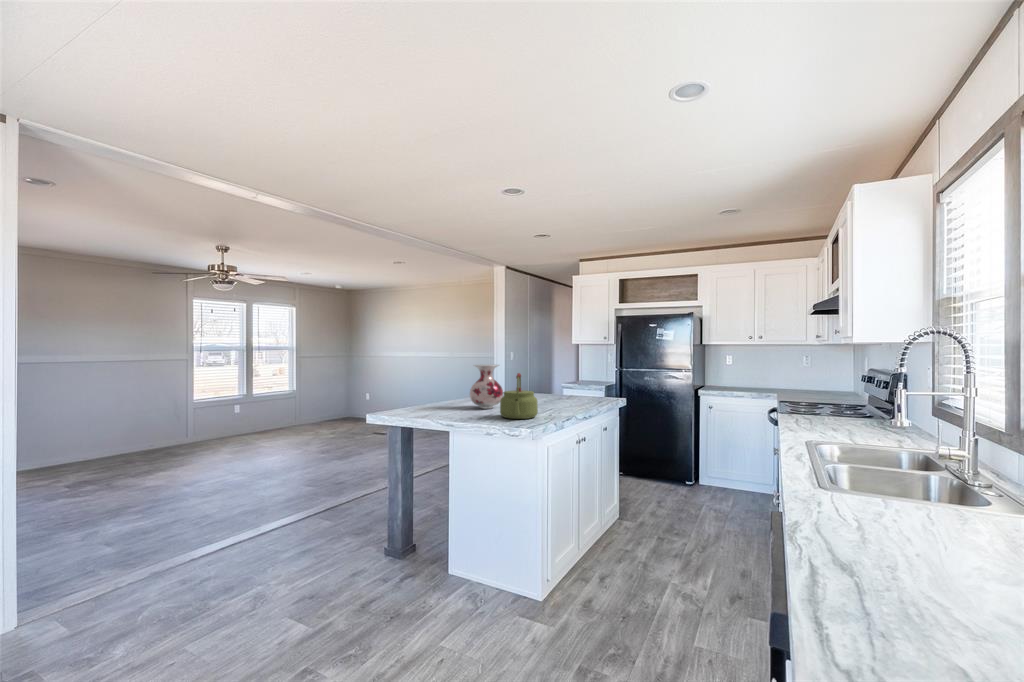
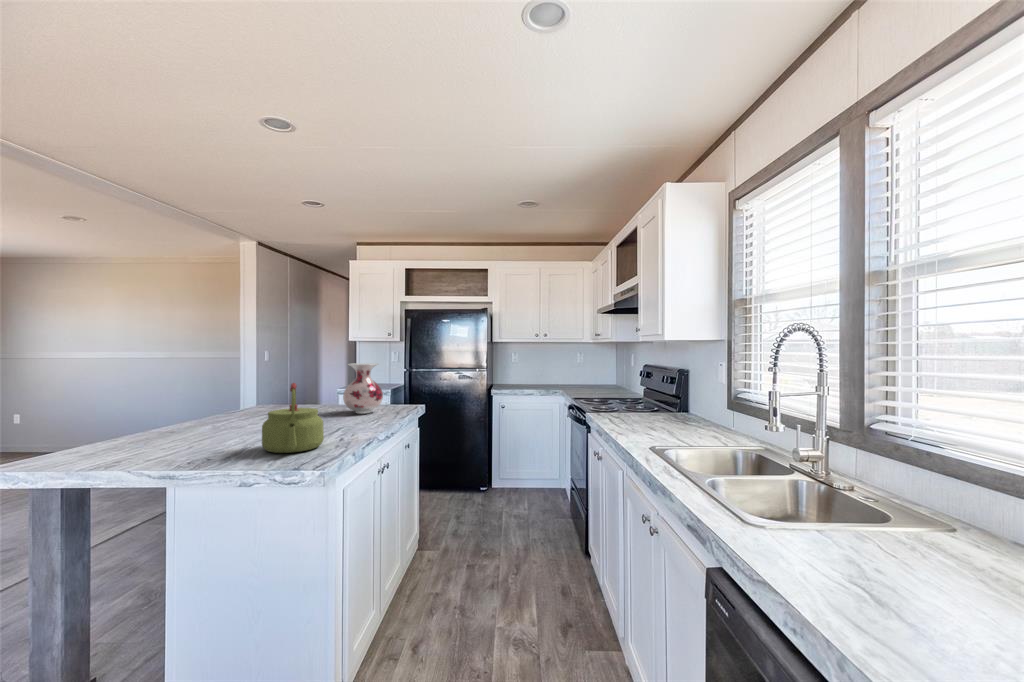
vase: present [470,364,503,409] -> present [343,363,383,414]

